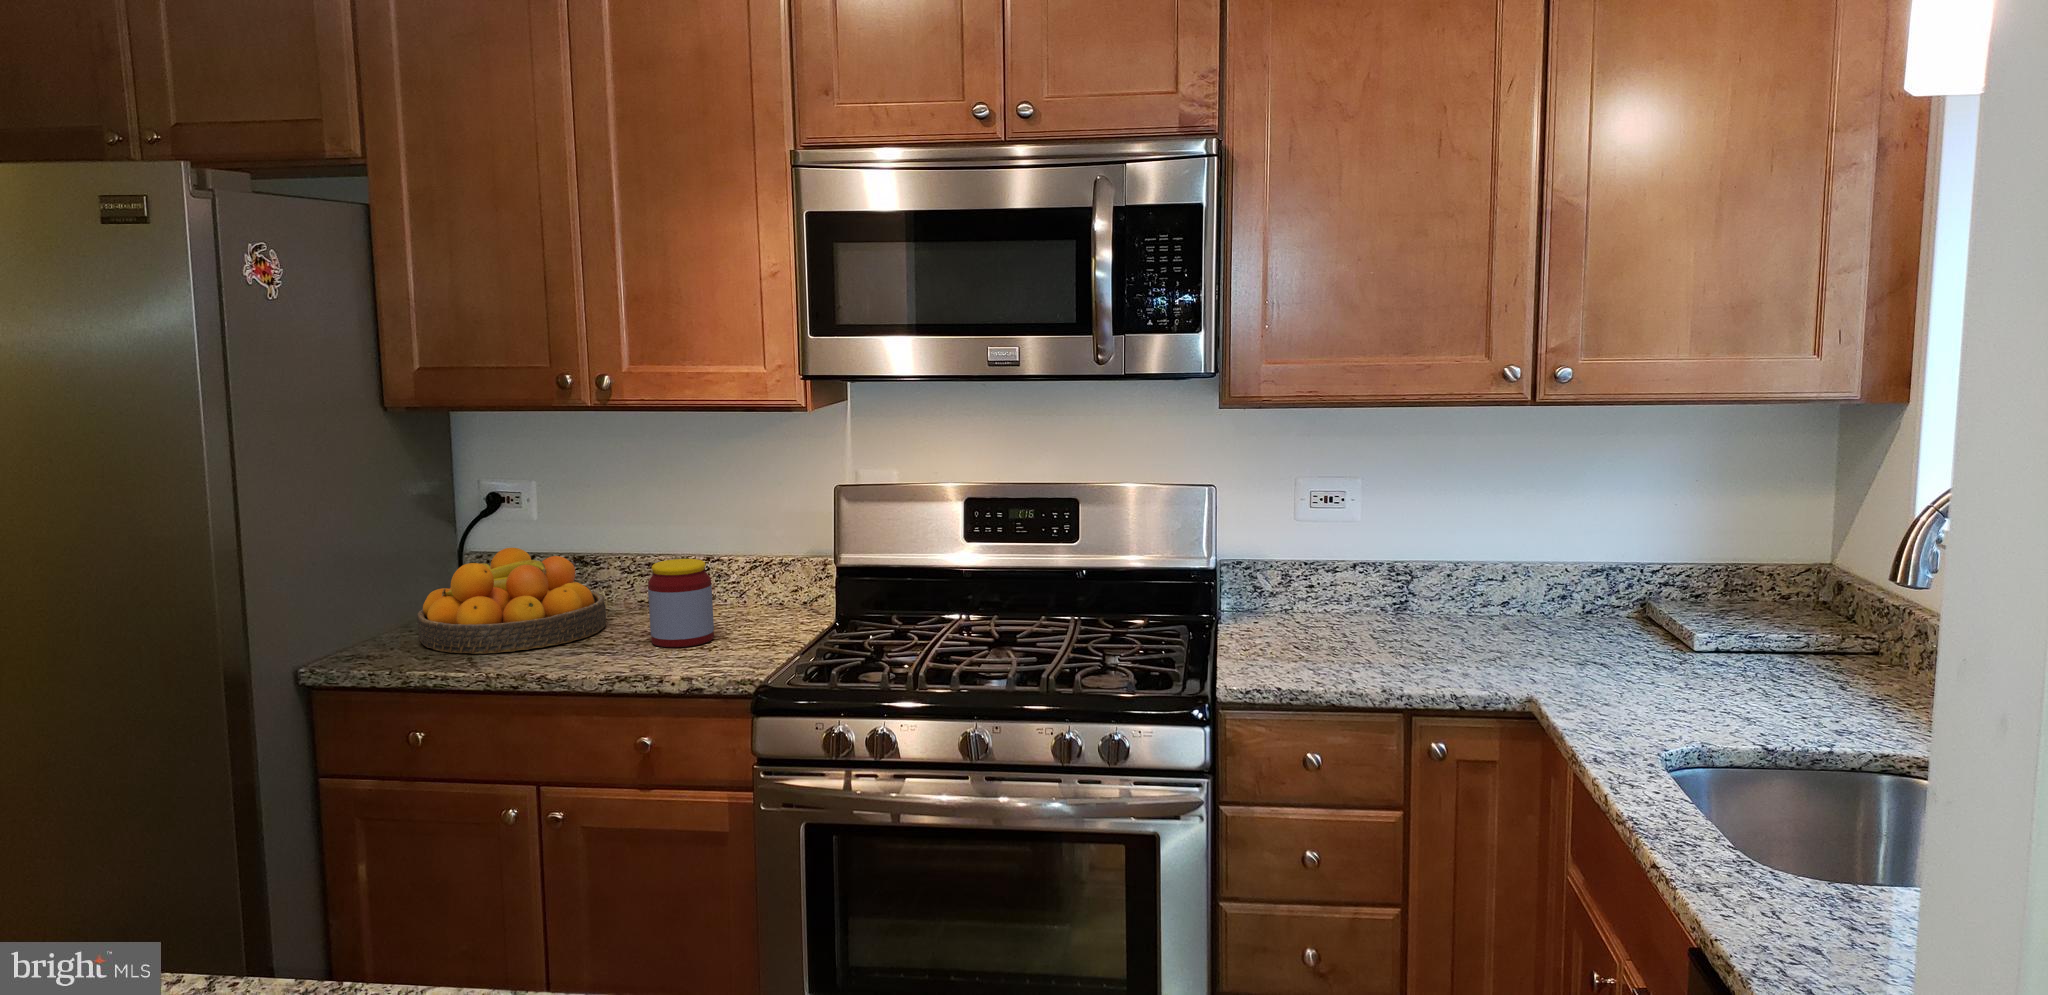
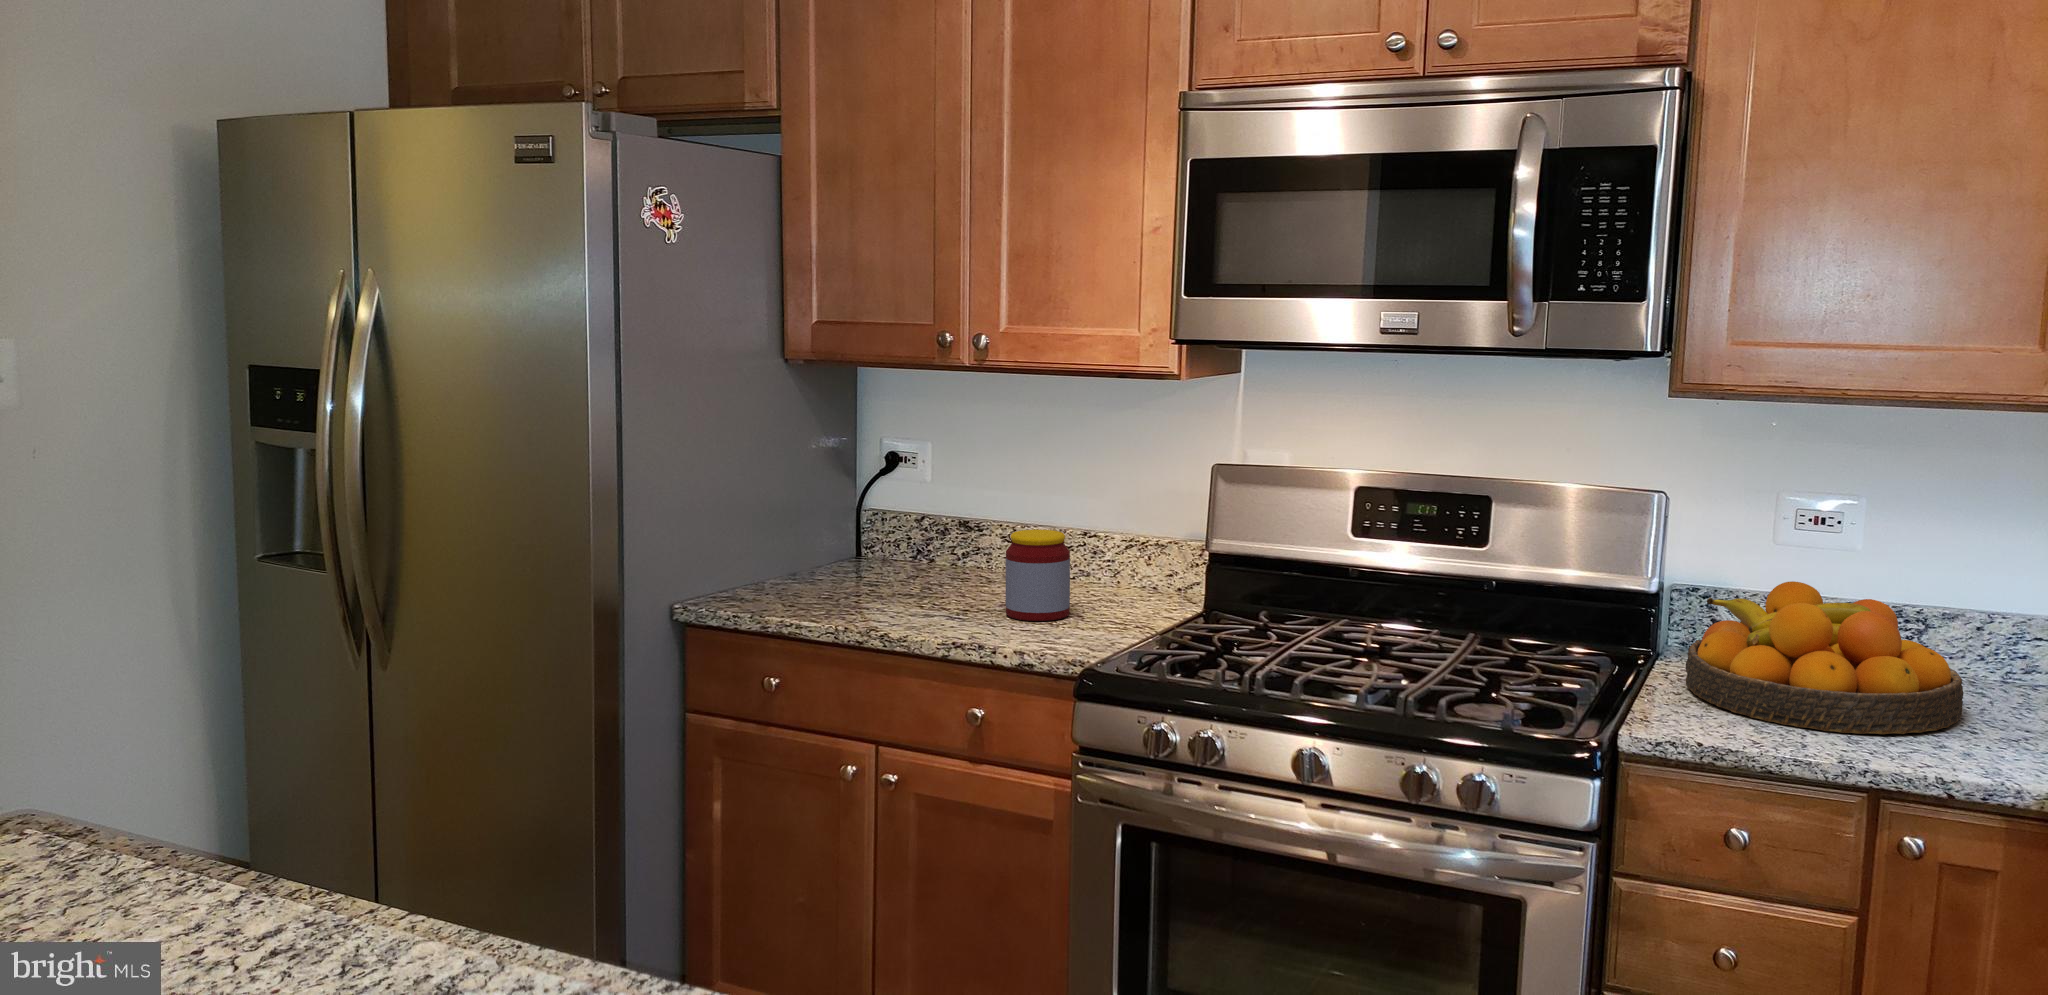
fruit bowl: present [417,548,607,654] -> present [1686,581,1963,734]

